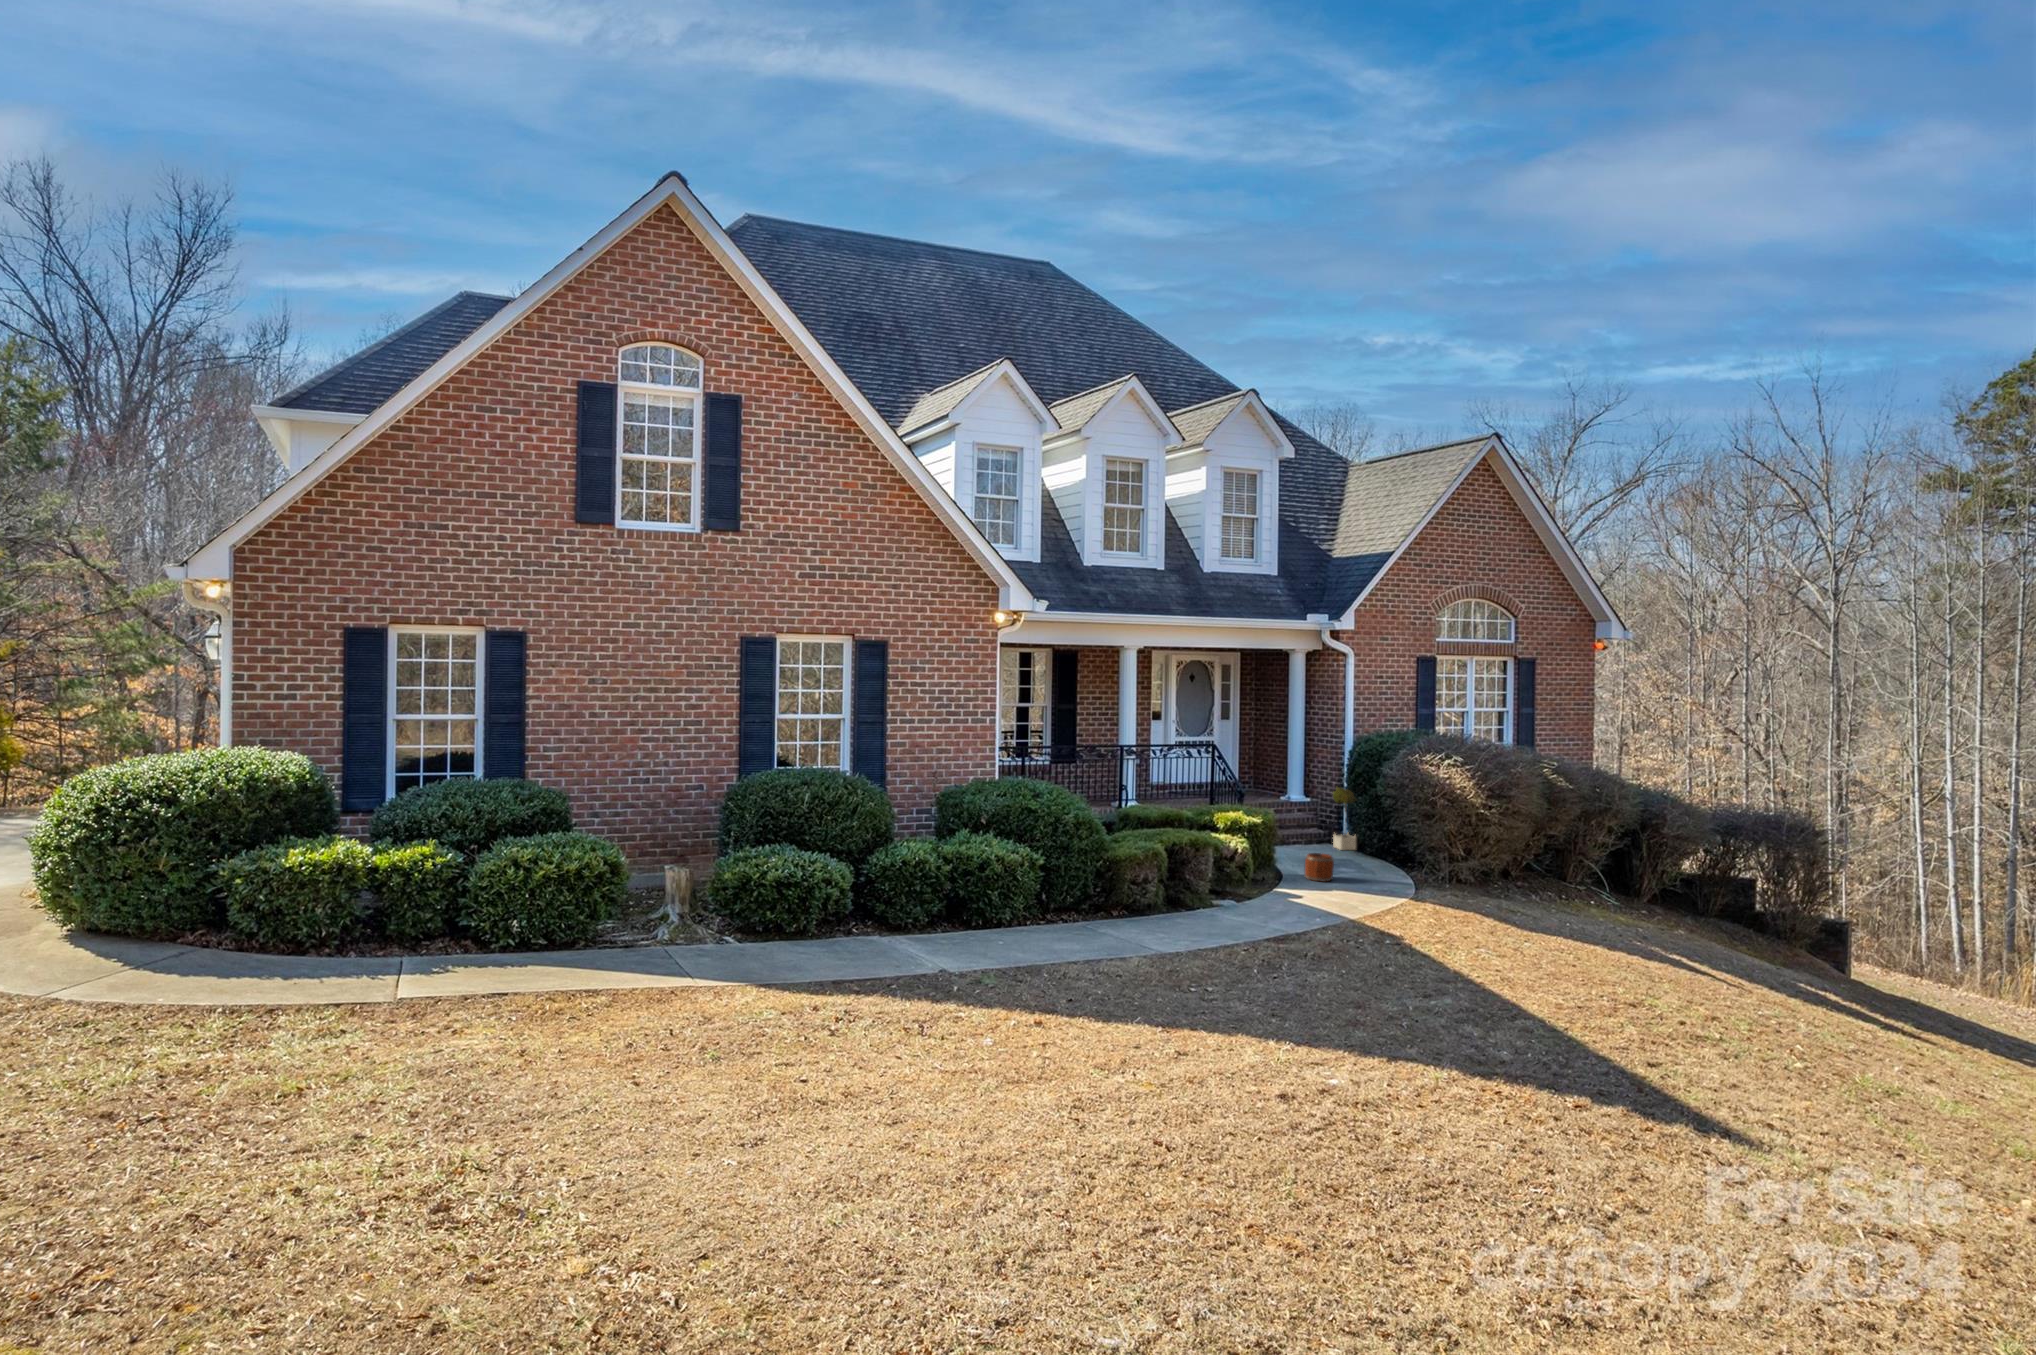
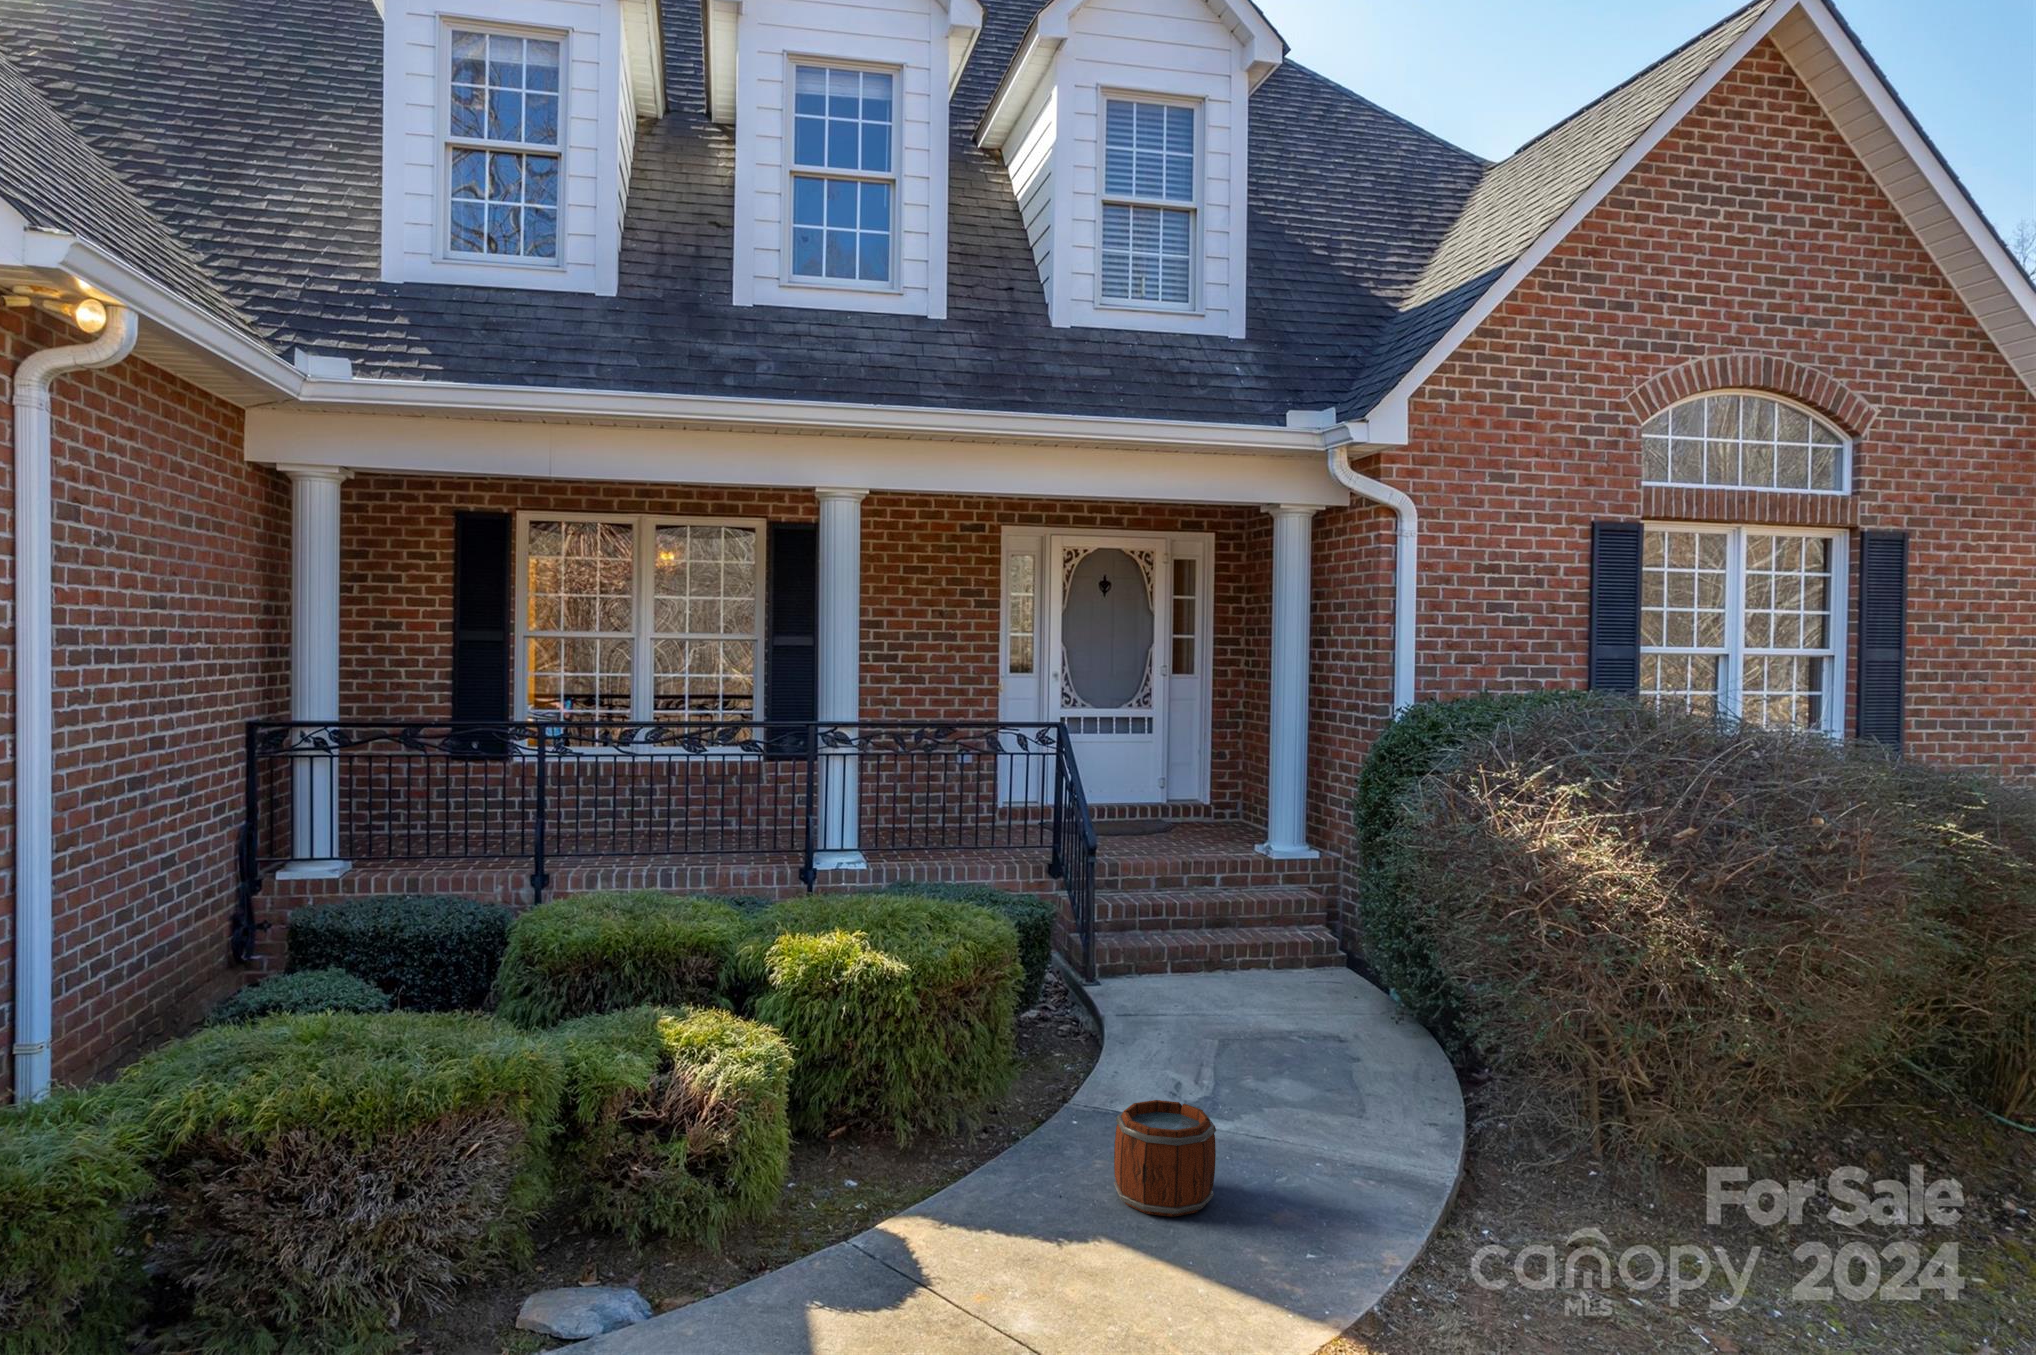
potted tree: present [1333,787,1357,850] -> none [1315,858,1390,1044]

